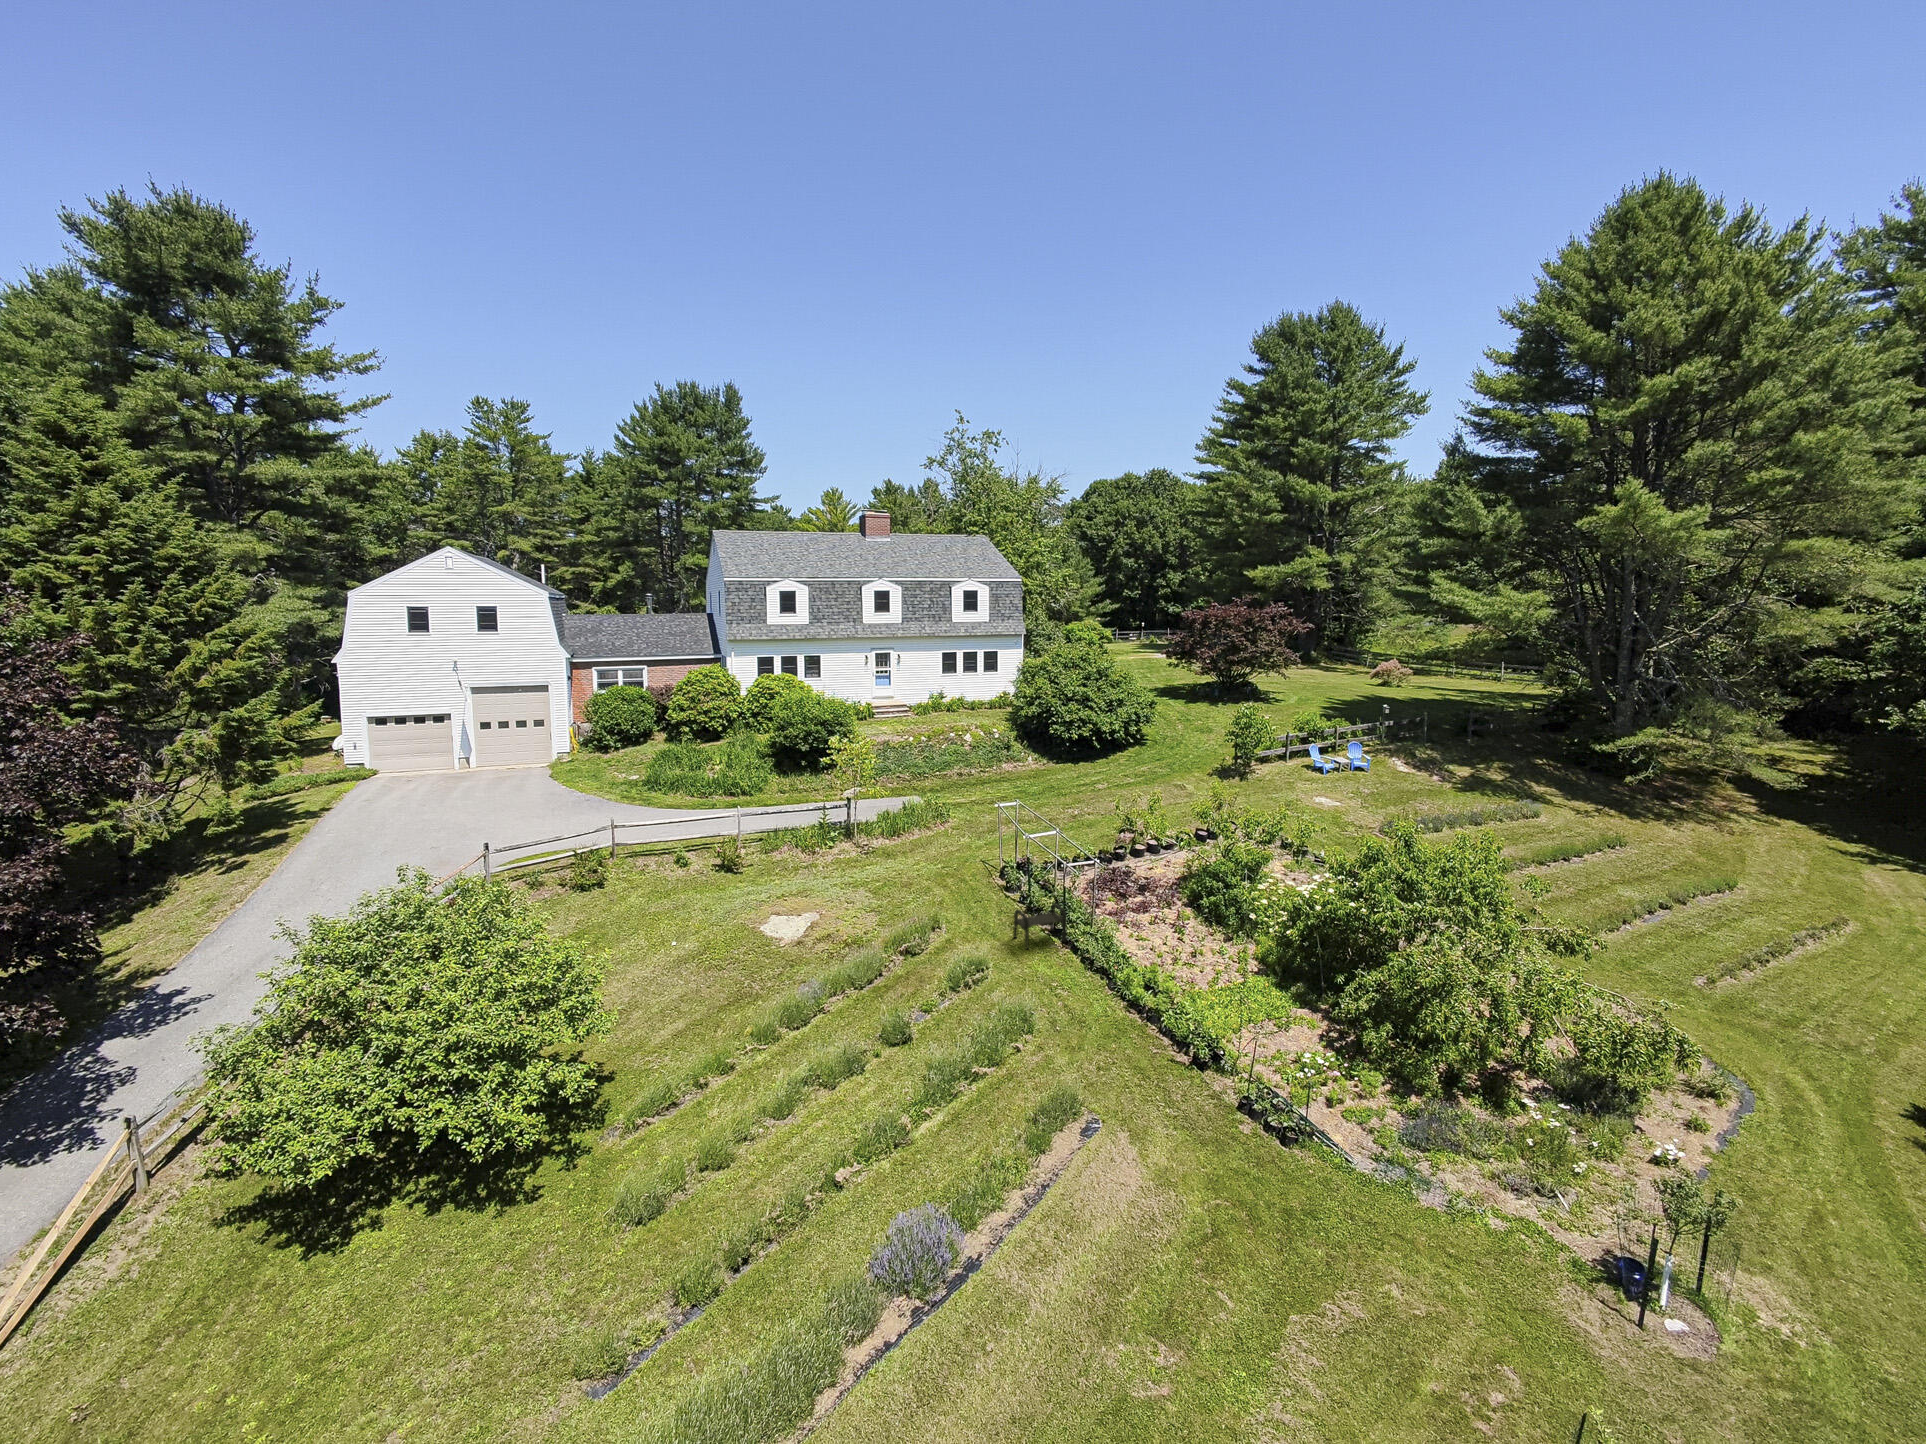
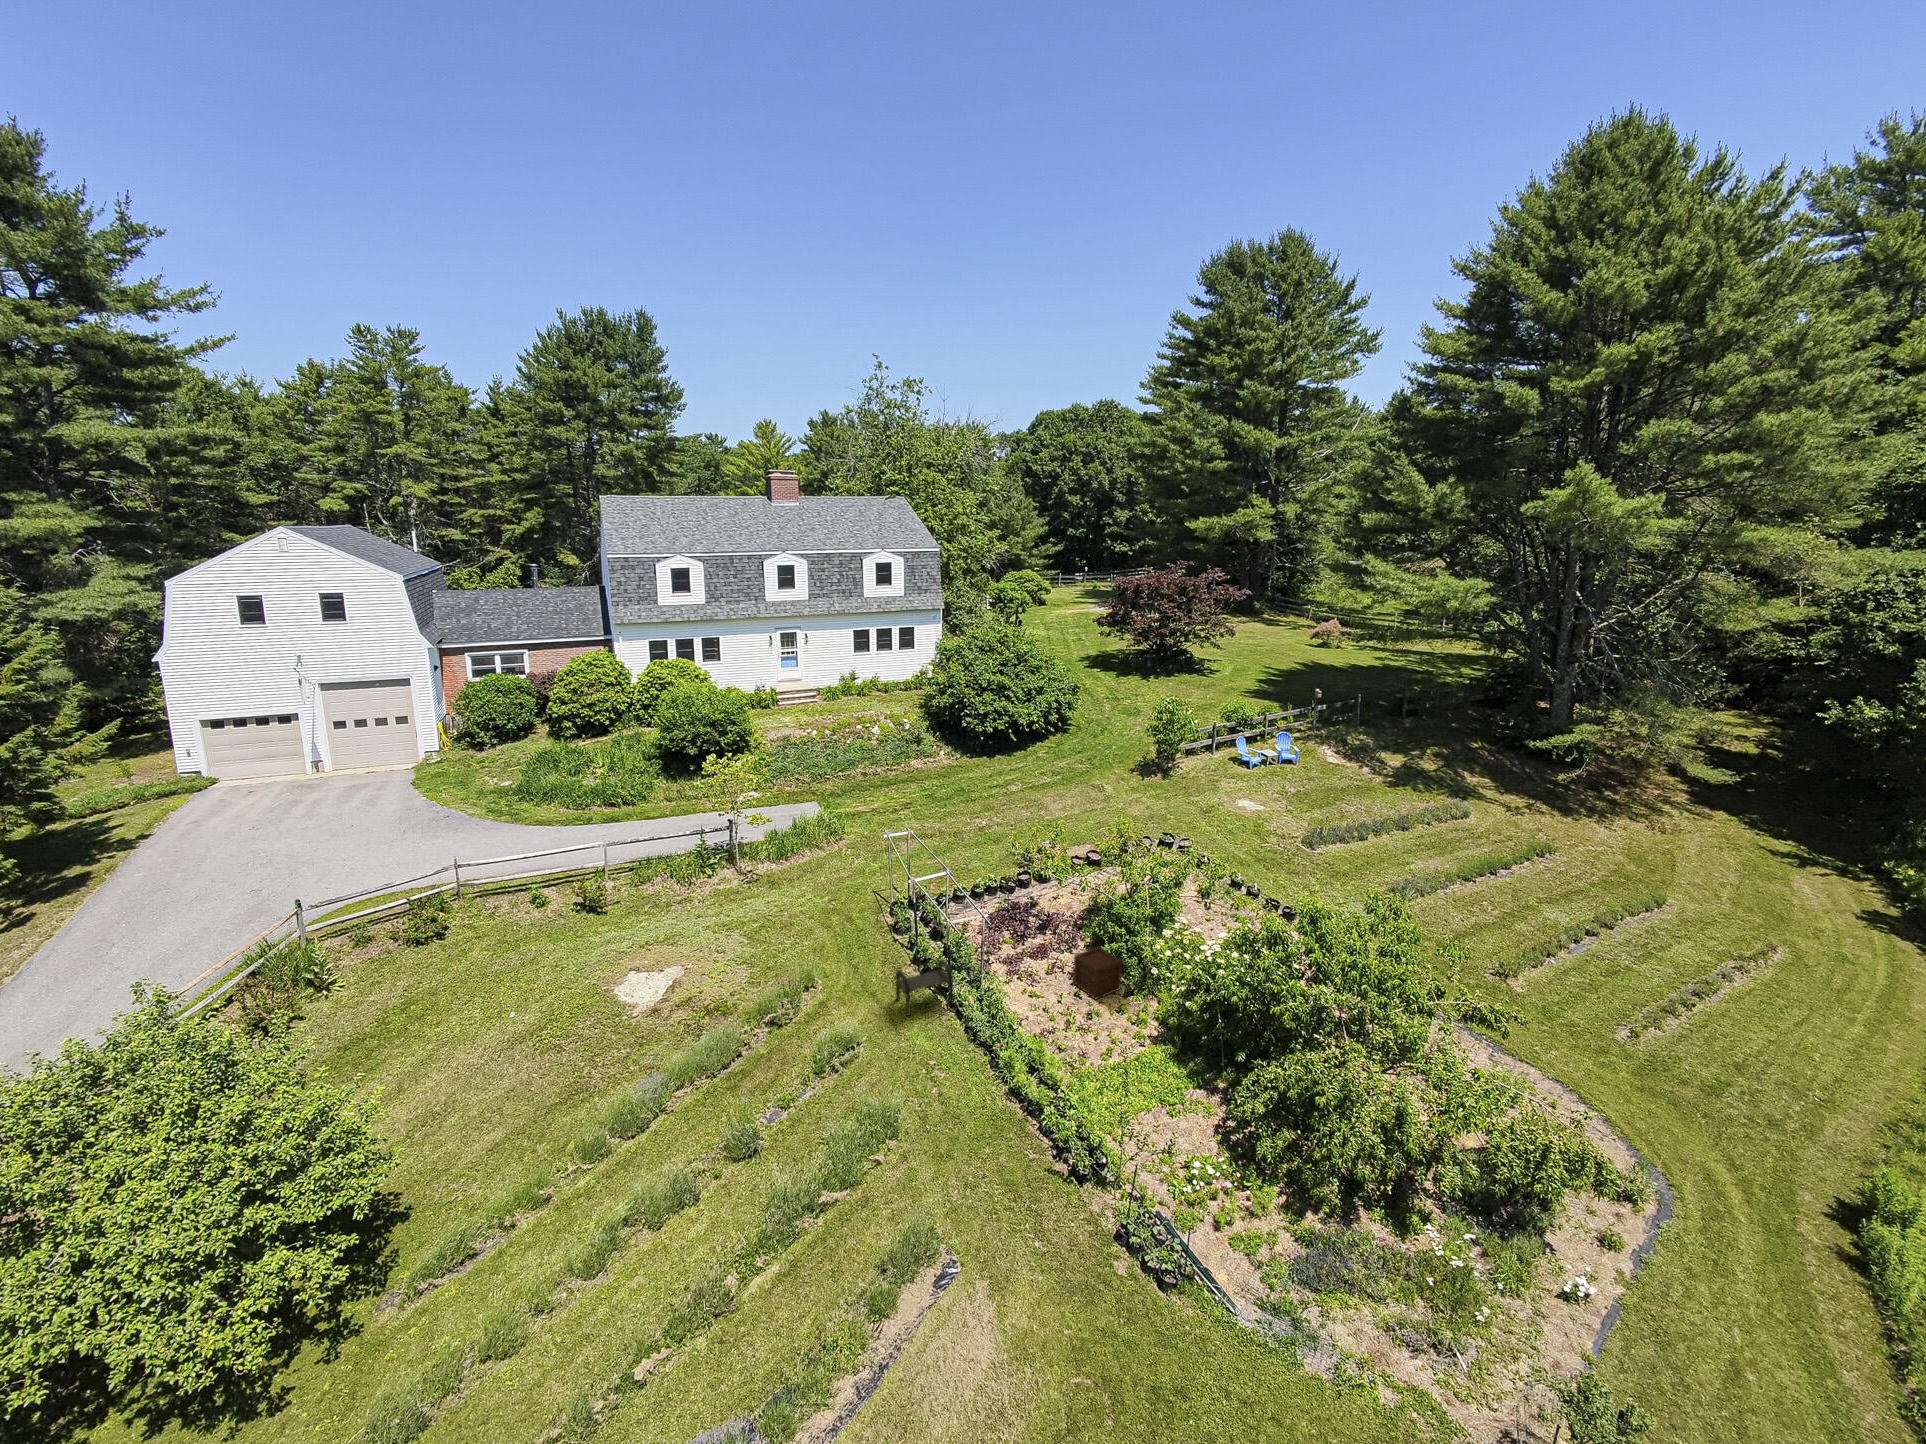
wooden crate: none [1174,897,1221,943] -> present [1073,946,1122,999]

